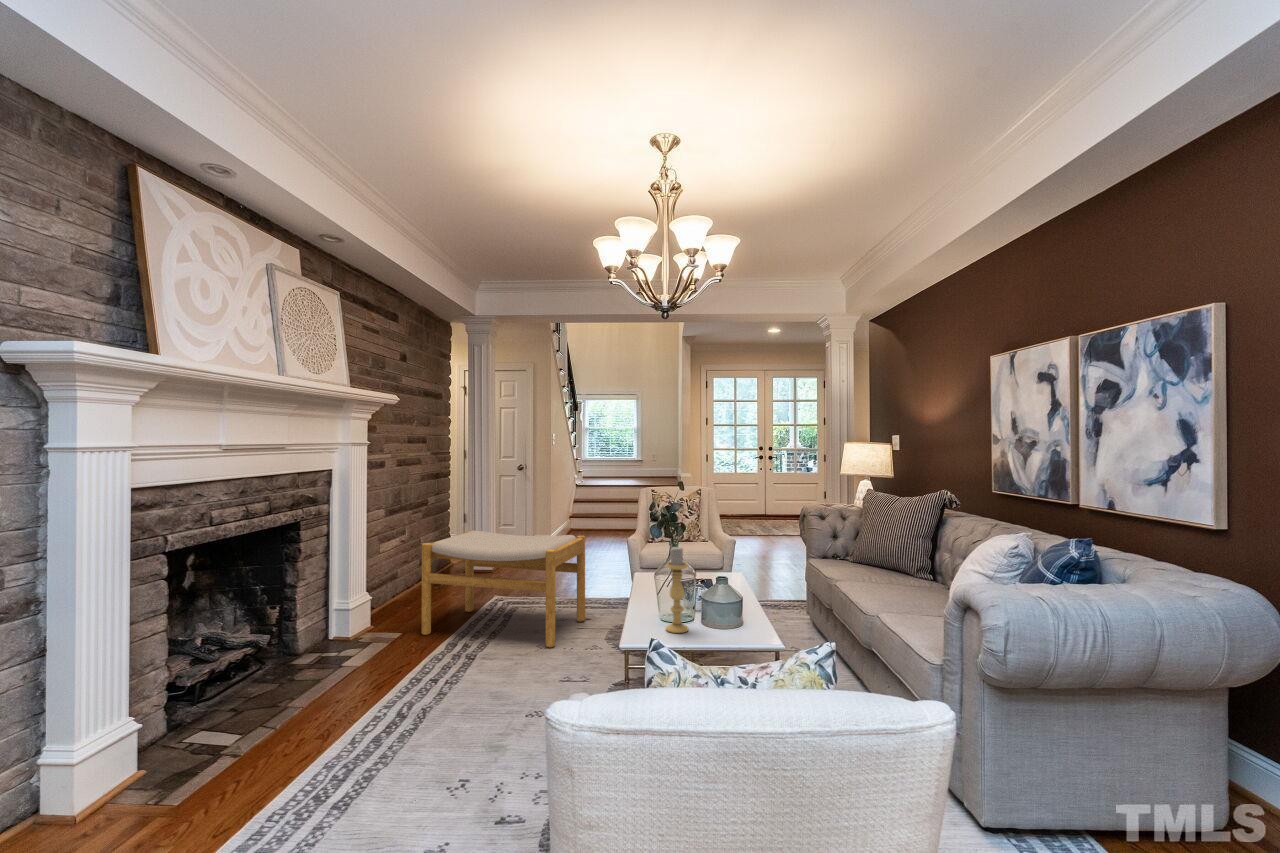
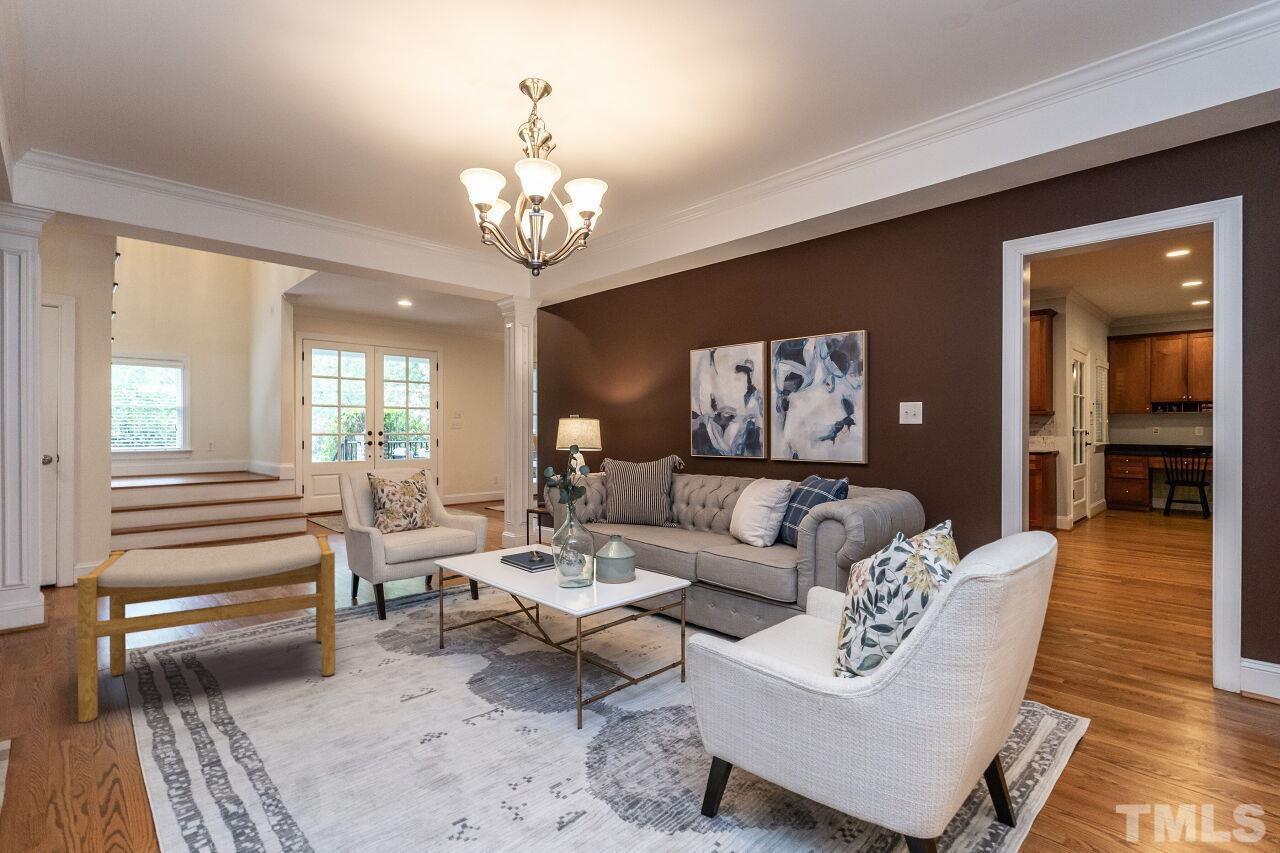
candle holder: present [666,547,688,633] -> none [577,512,599,597]

